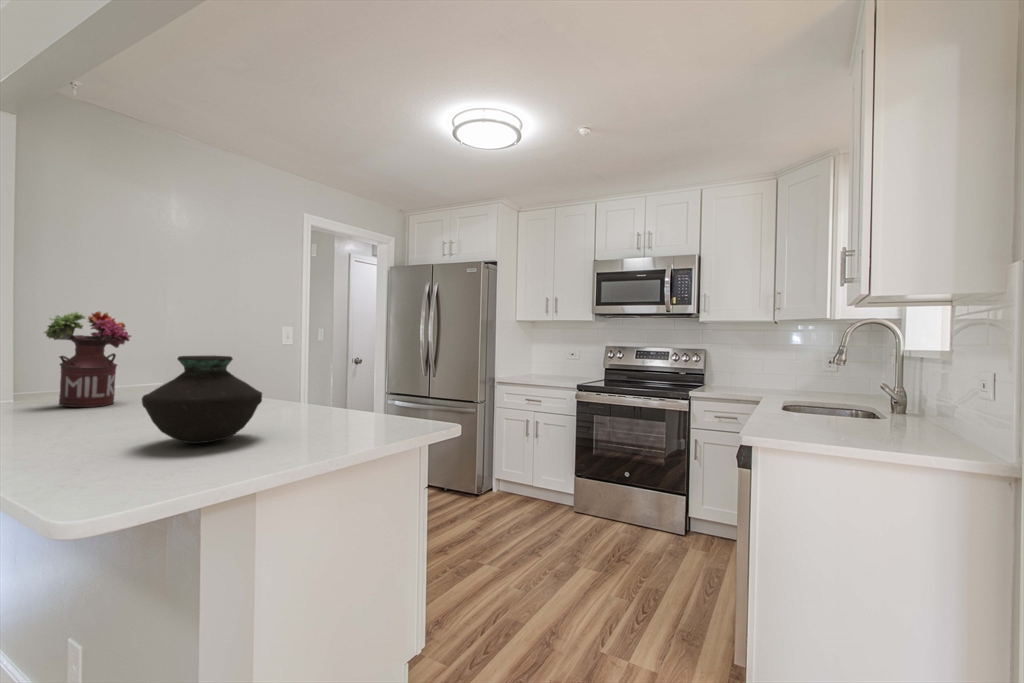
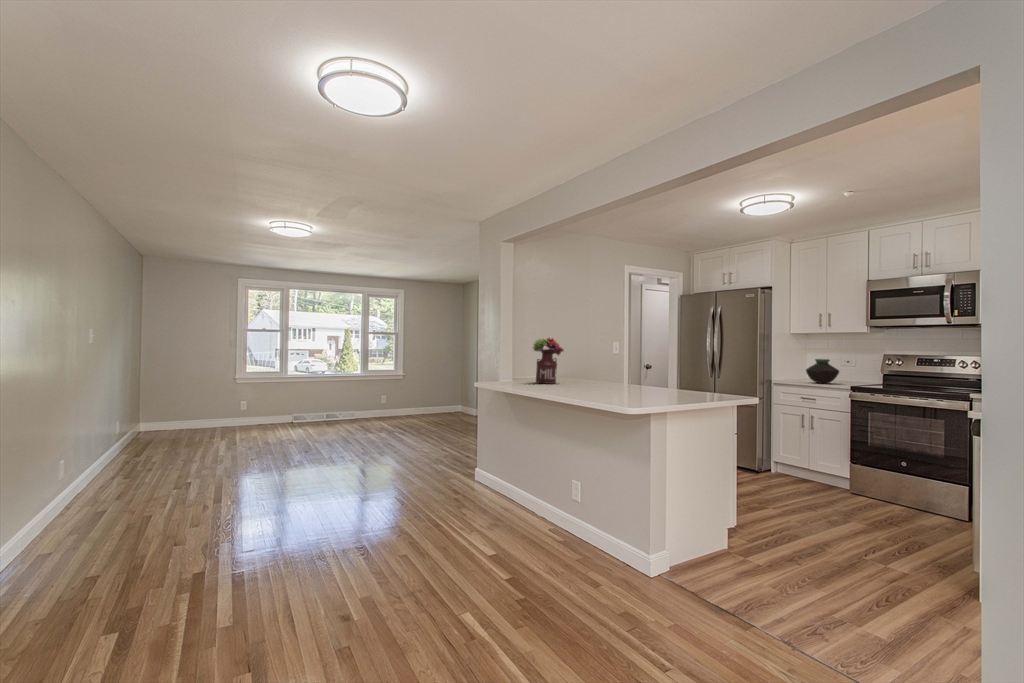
vase: present [142,356,262,443] -> present [806,359,839,383]

